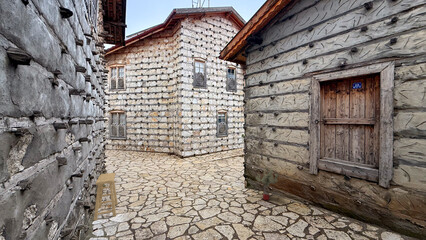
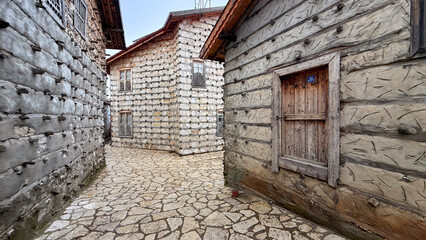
stool: present [94,173,118,221] -> none [70,165,98,207]

